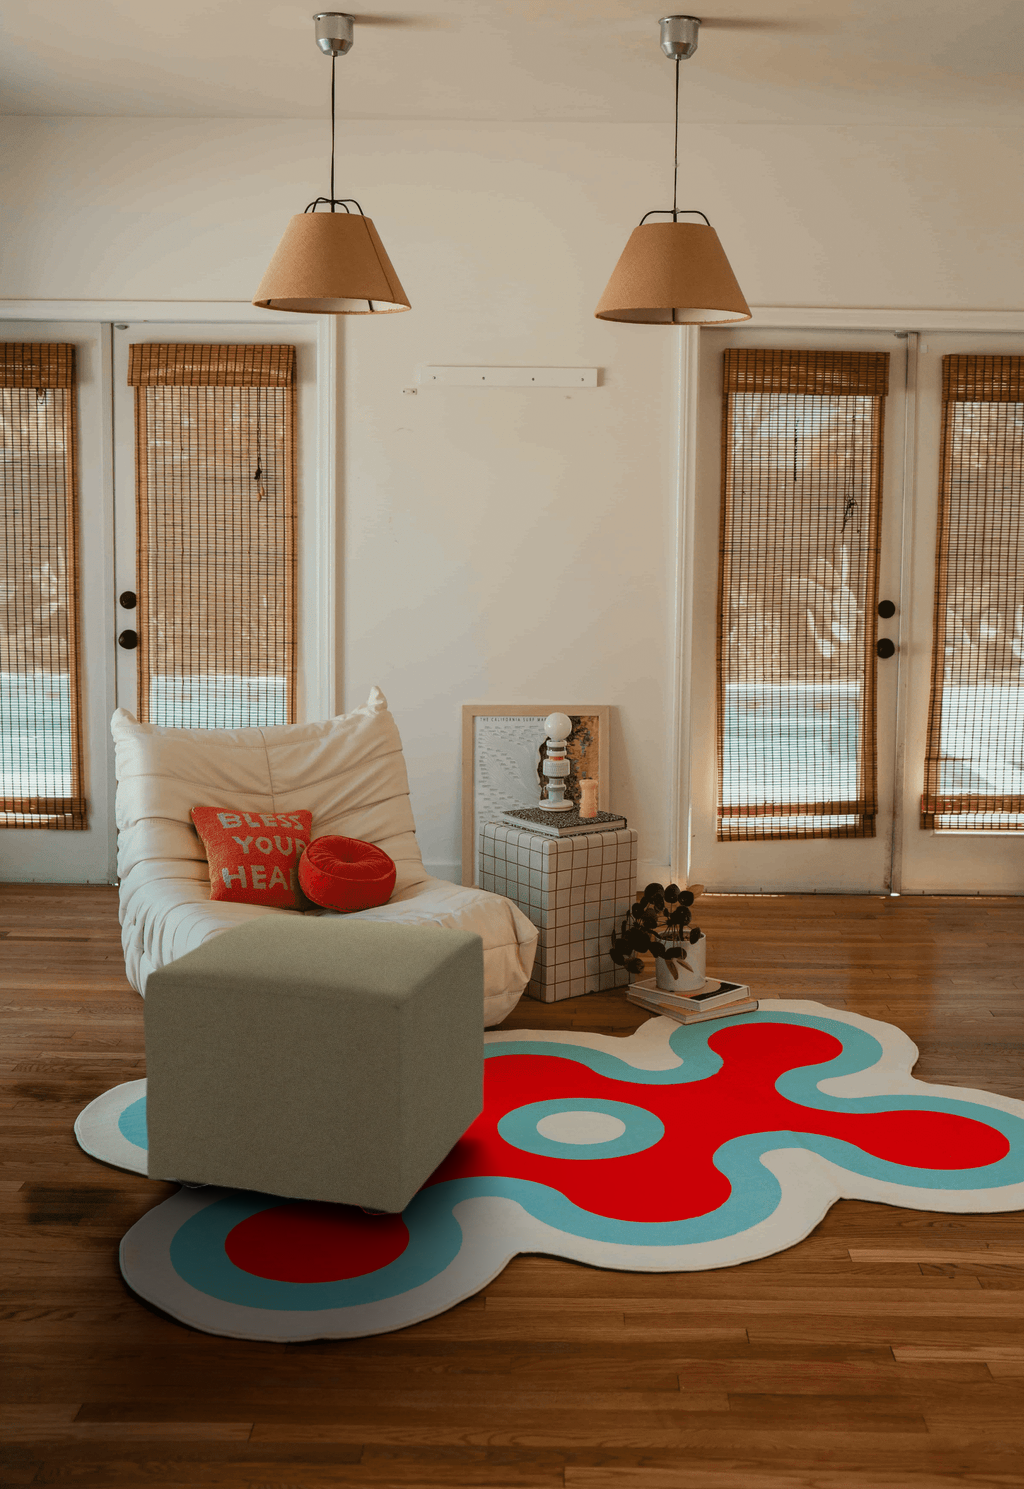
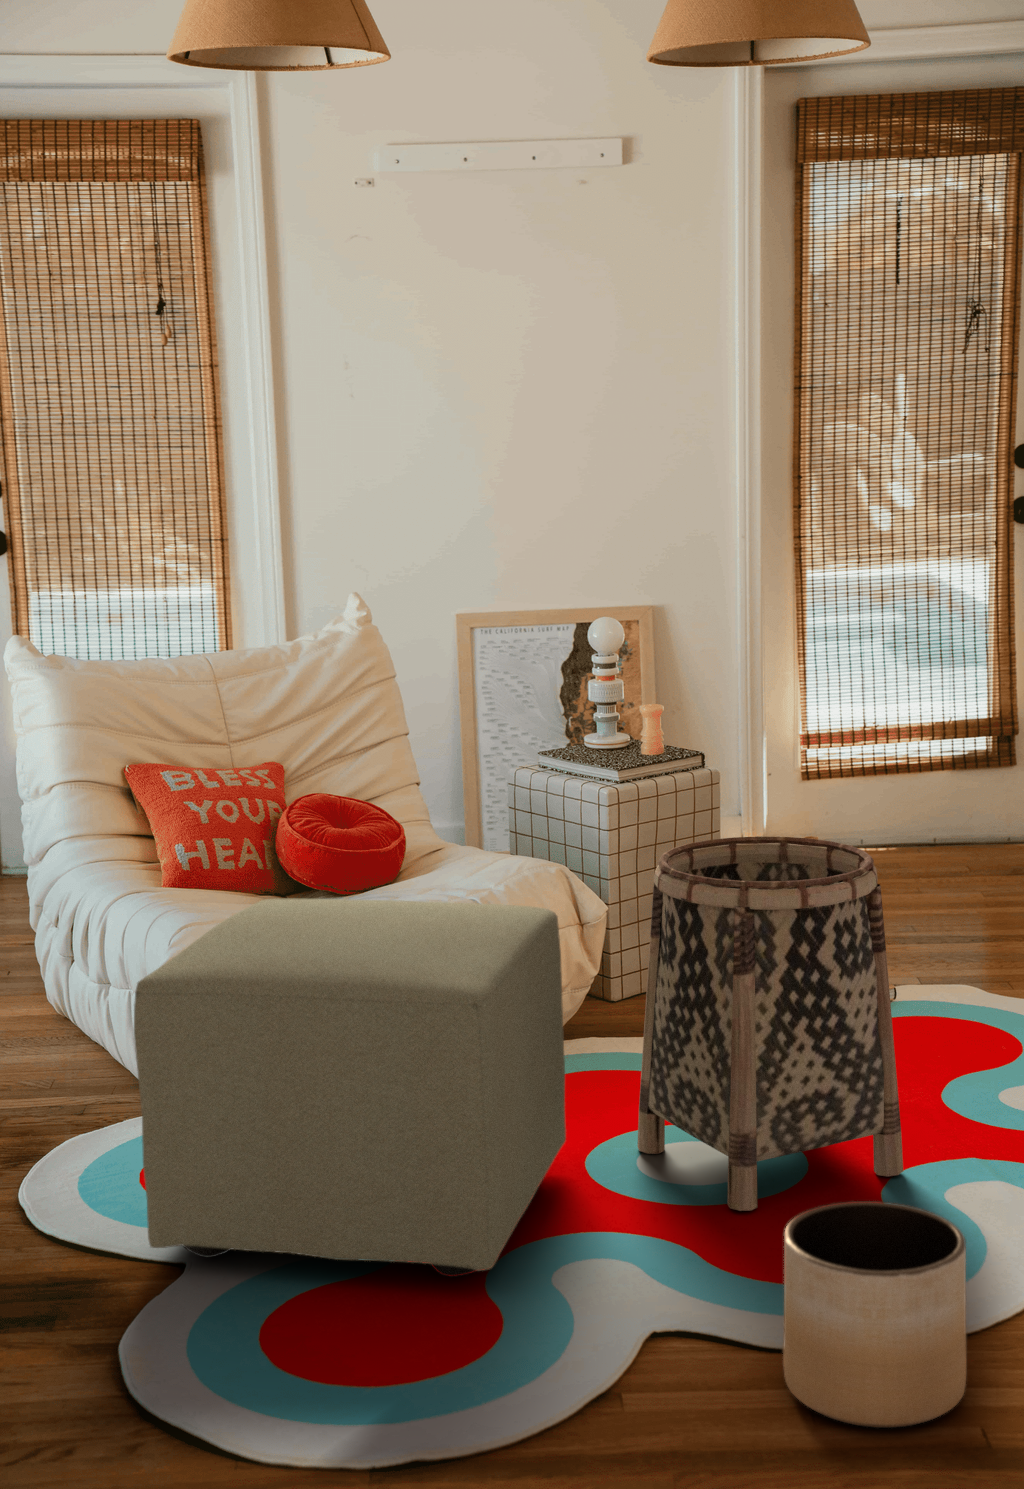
basket: none [540,885,738,1174] -> present [638,836,903,1211]
planter: none [612,1178,756,1364] -> present [783,1201,966,1428]

